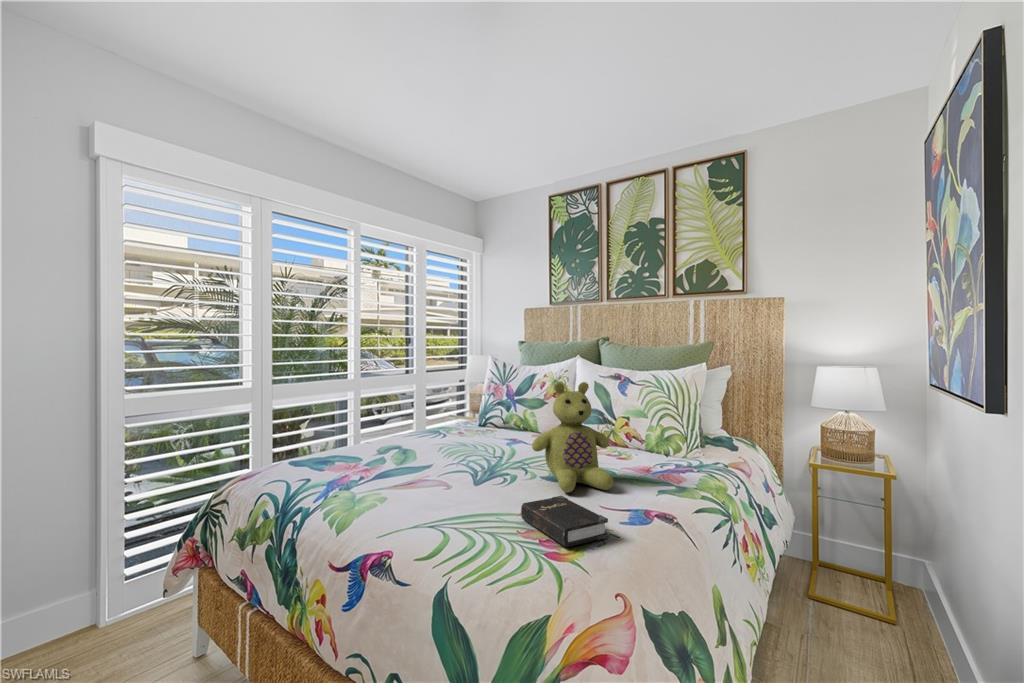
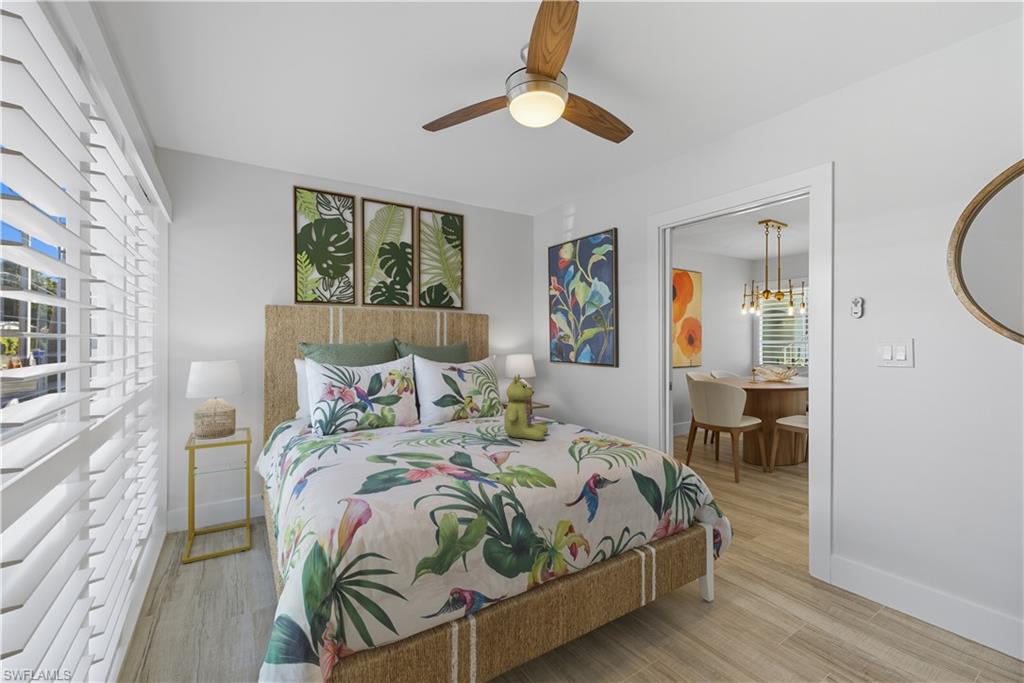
hardback book: present [521,496,608,547] -> none [564,437,609,452]

